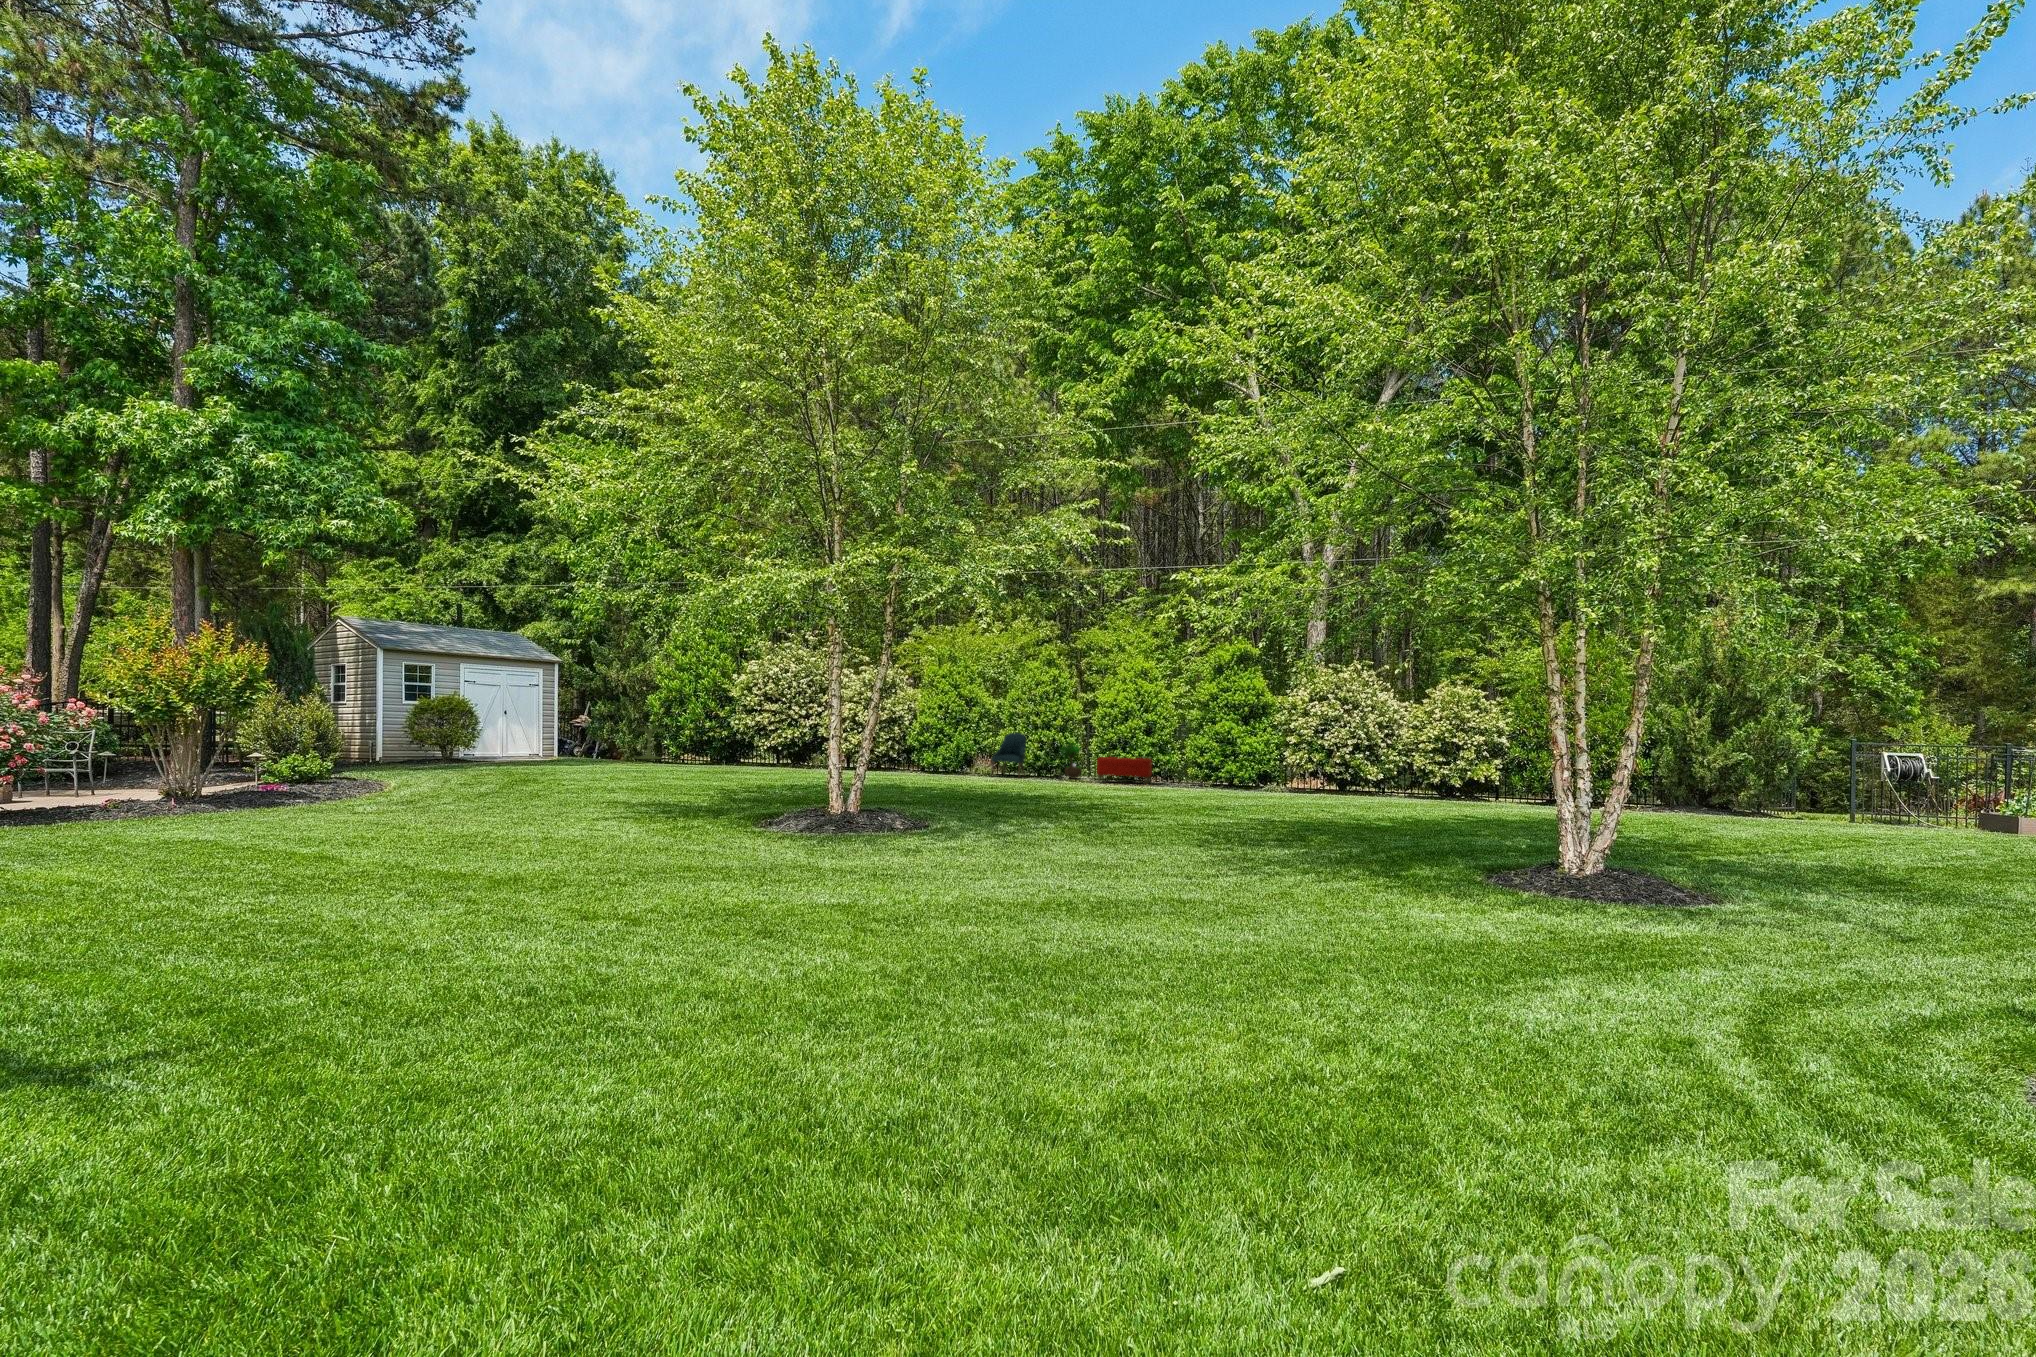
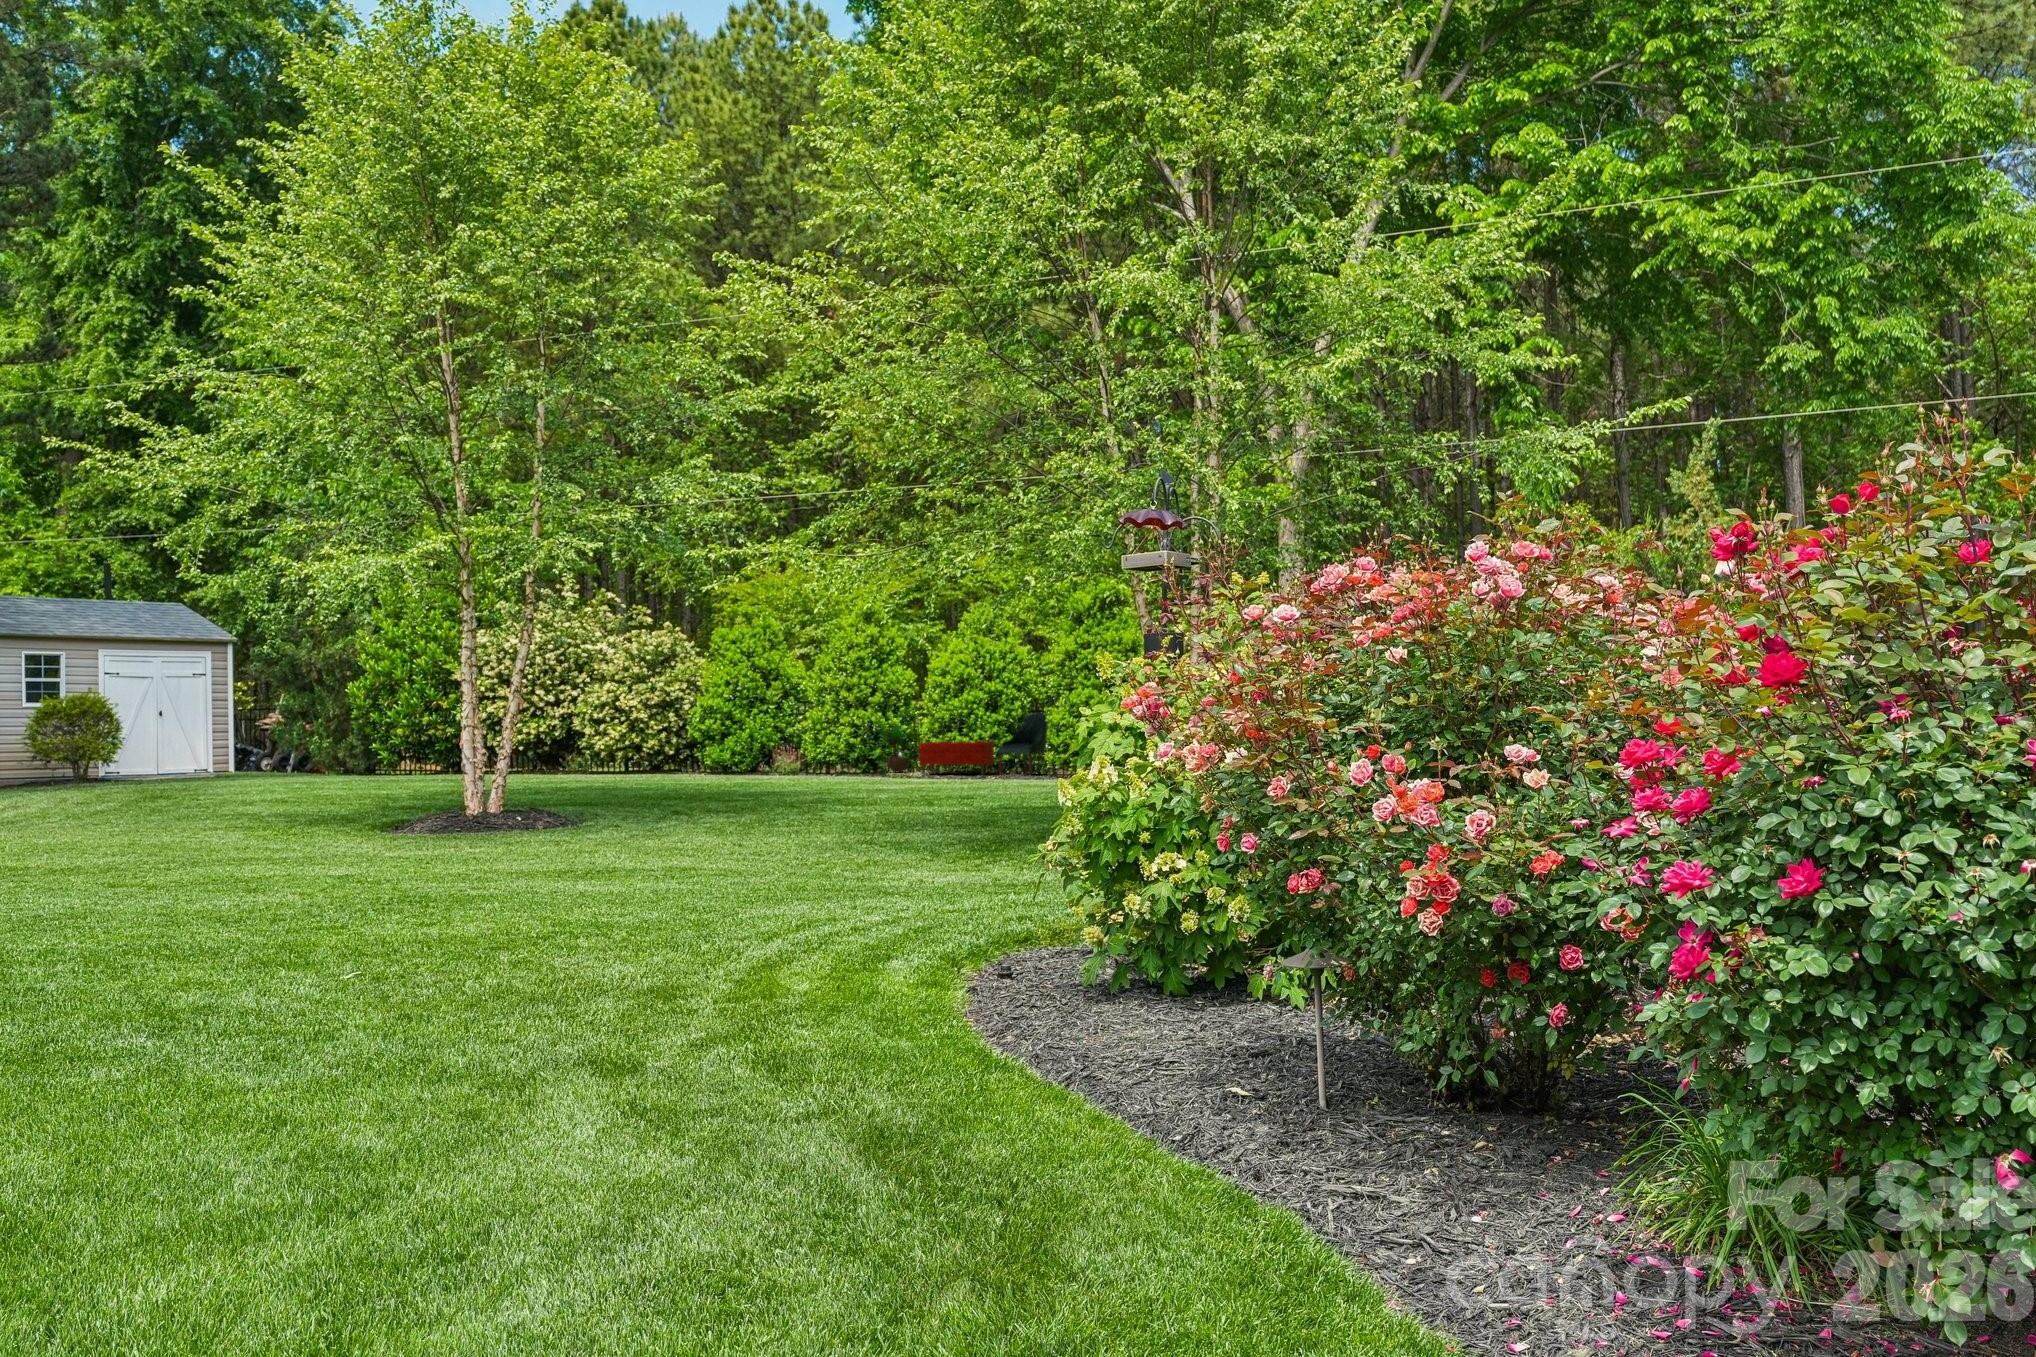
pedestal table: present [636,729,661,759] -> none [335,728,375,770]
chair: present [991,733,1026,777] -> present [998,713,1048,776]

